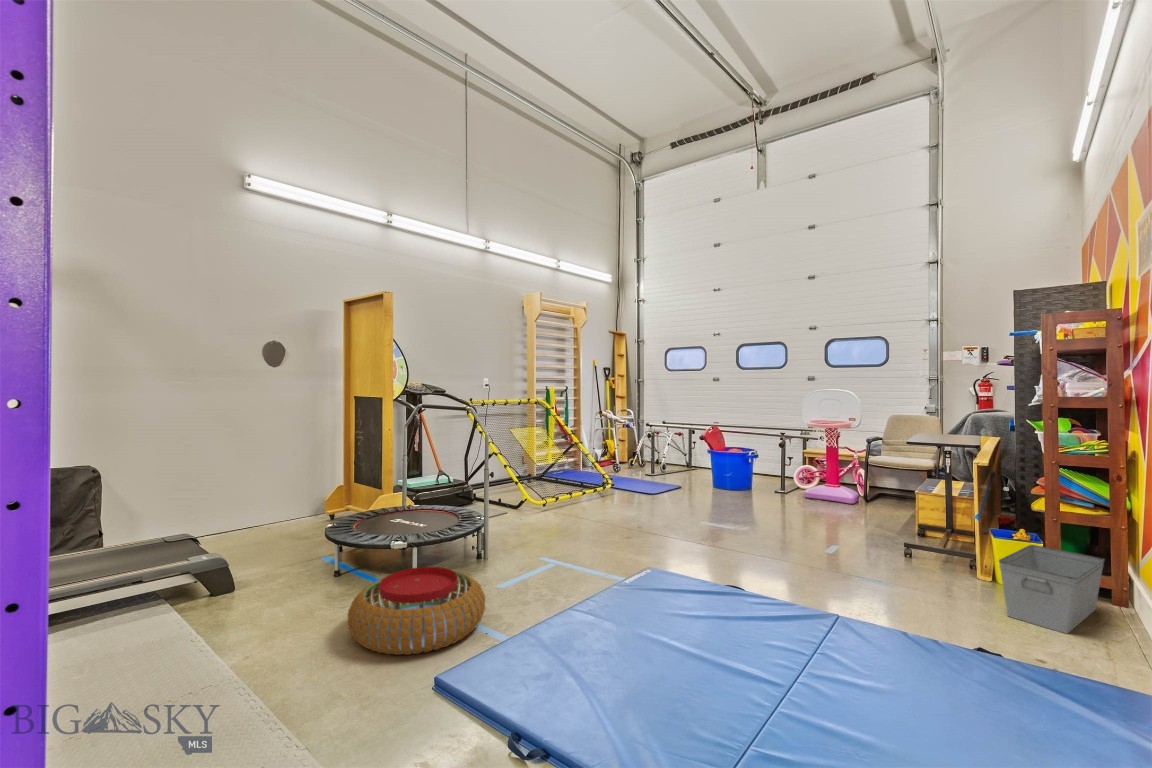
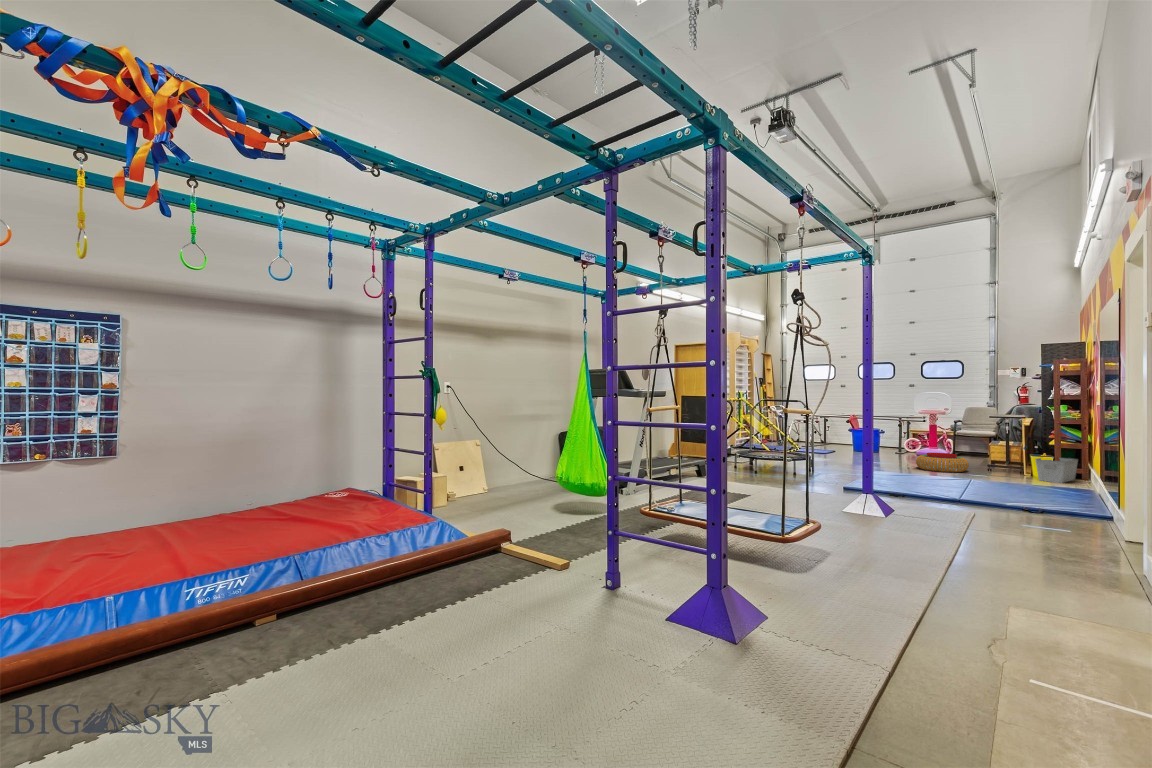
pouf: present [348,567,485,655] -> present [916,453,969,472]

